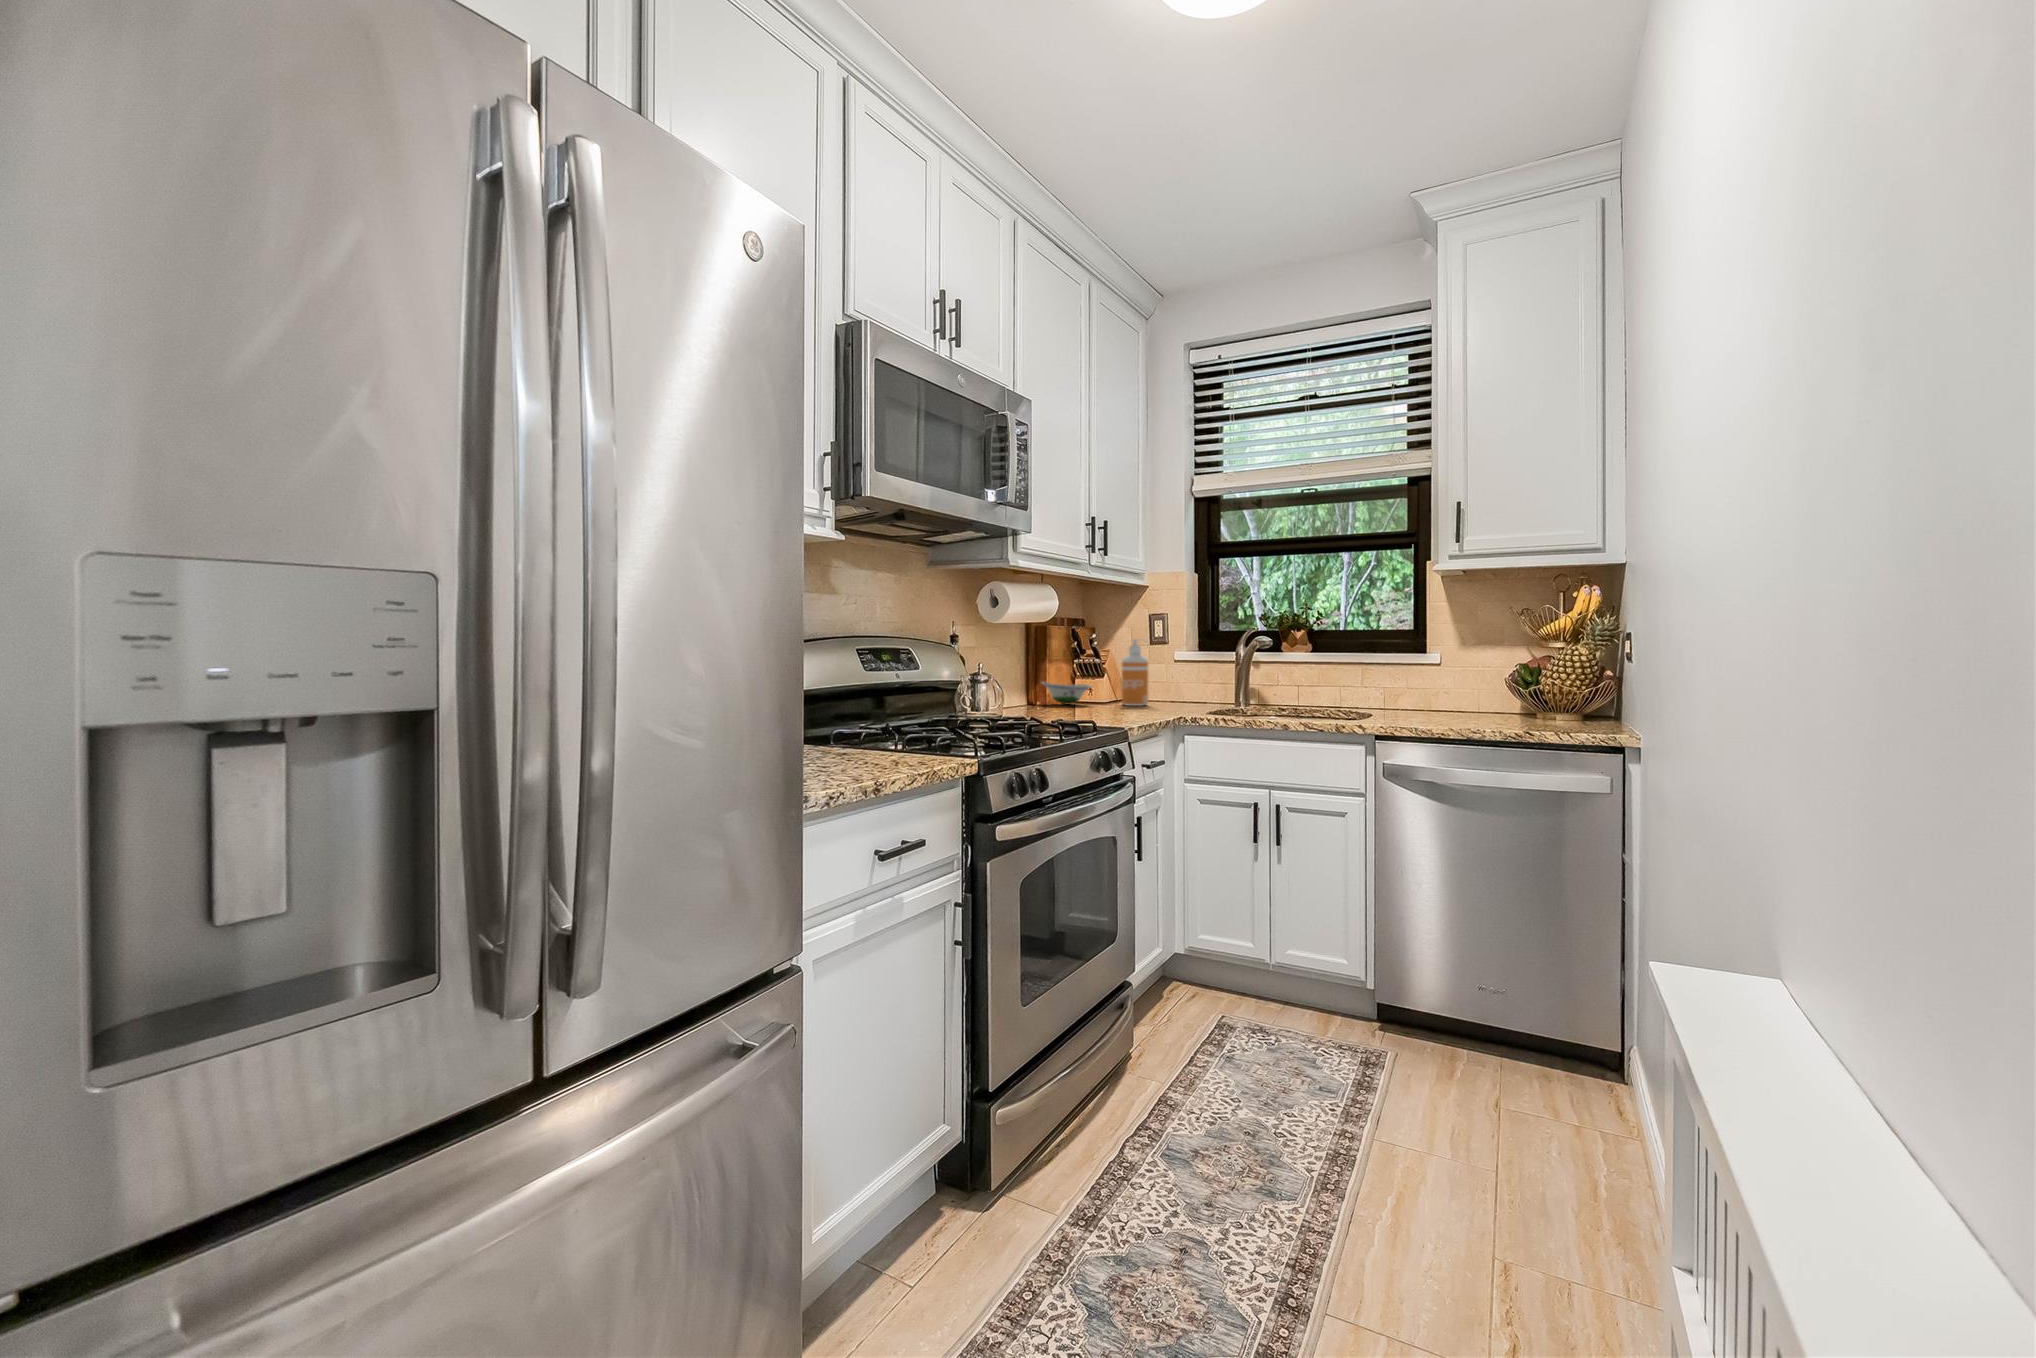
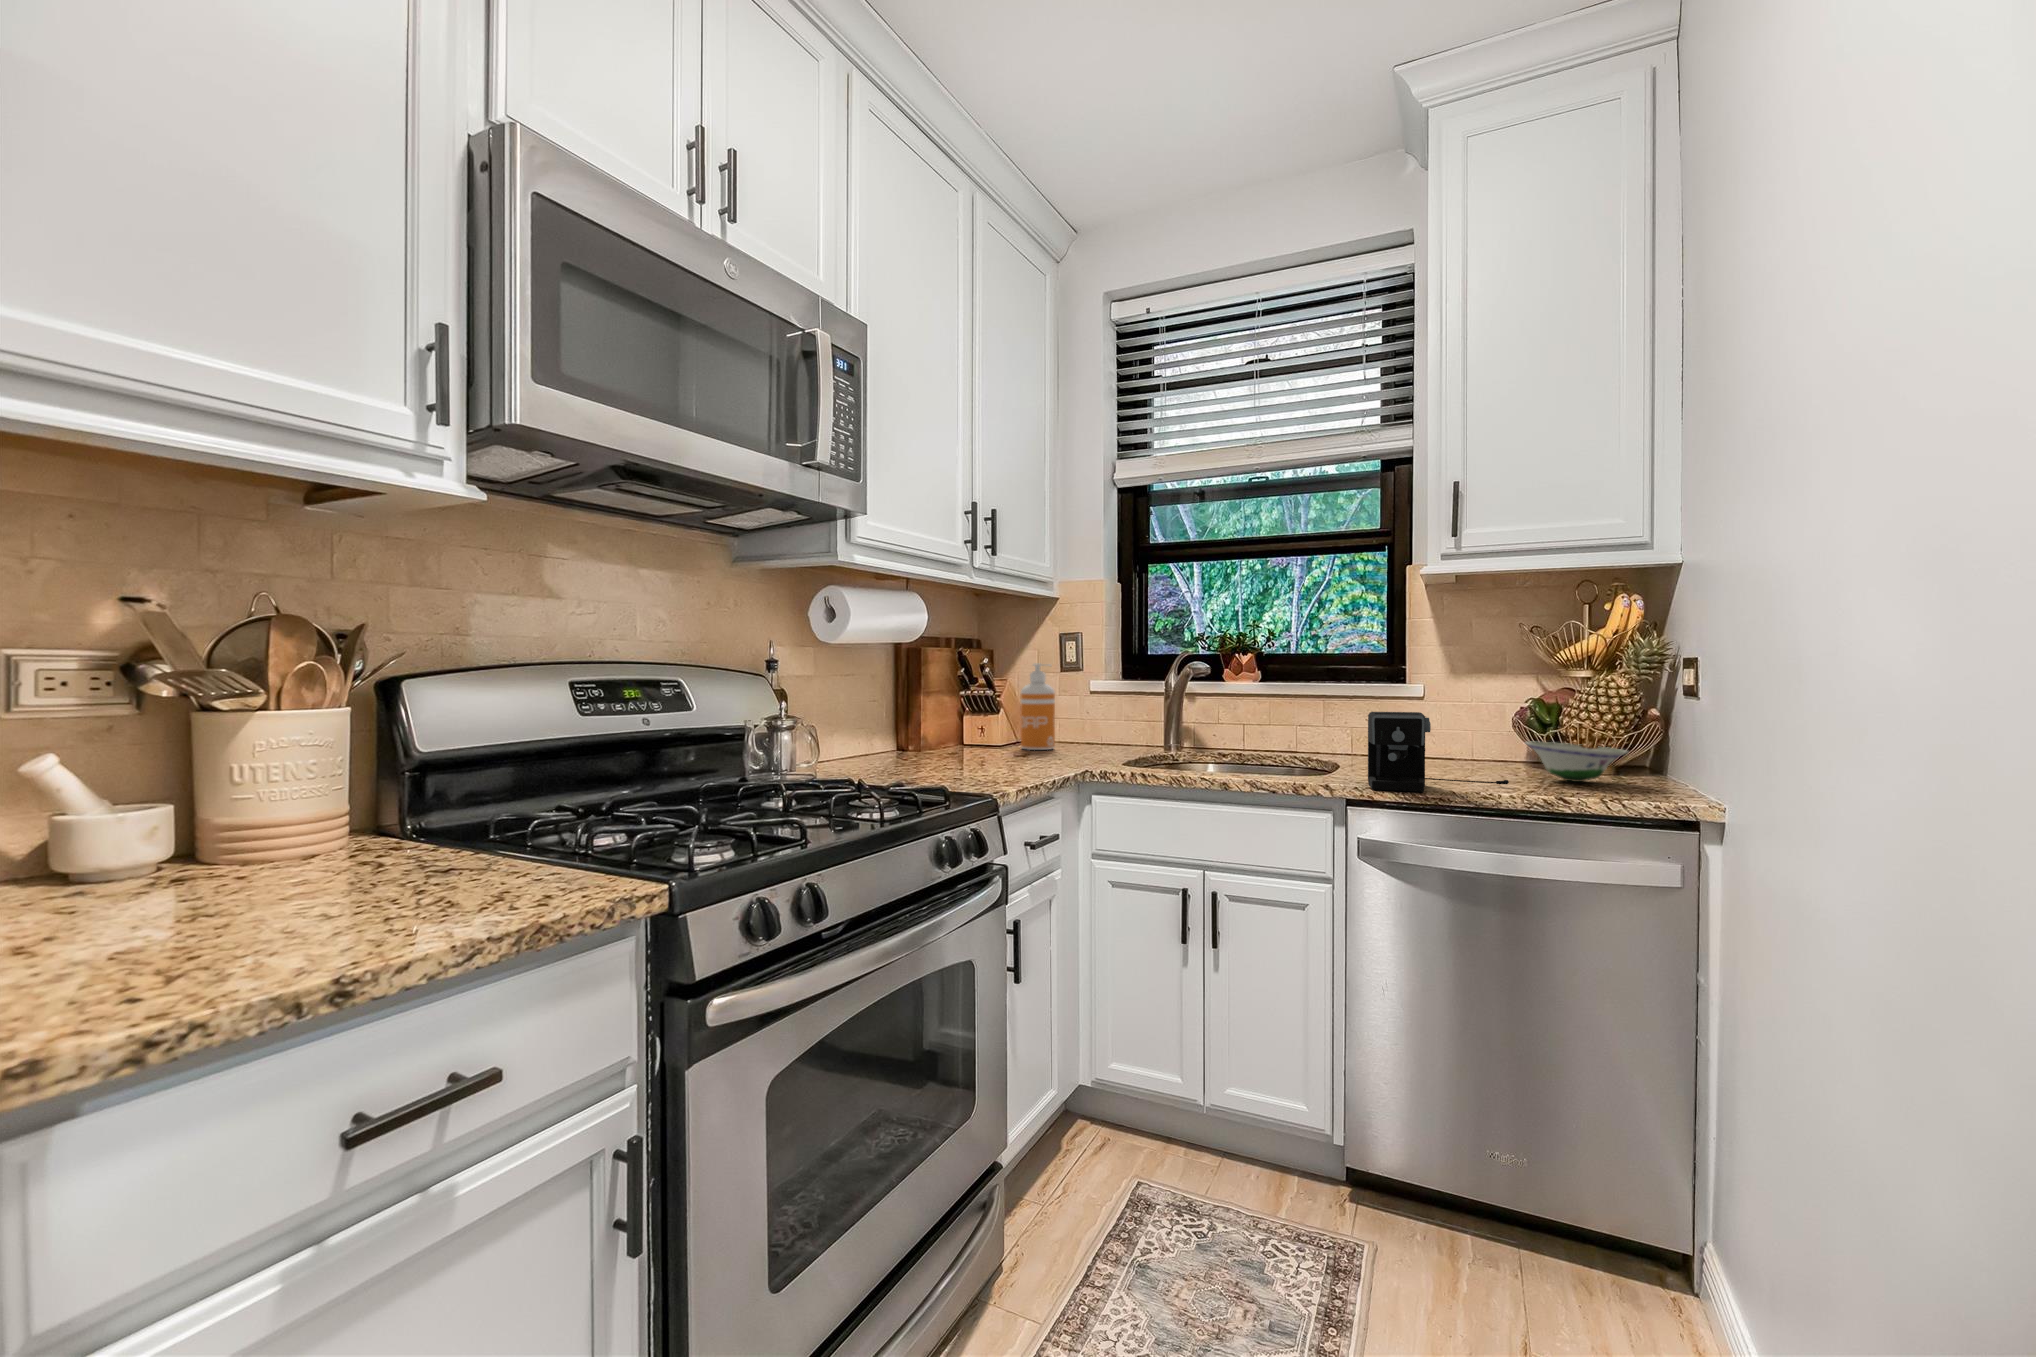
coffee maker: none [1393,672,1497,727] -> present [1368,712,1509,792]
bowl: present [1043,683,1091,704] -> present [1526,742,1627,782]

